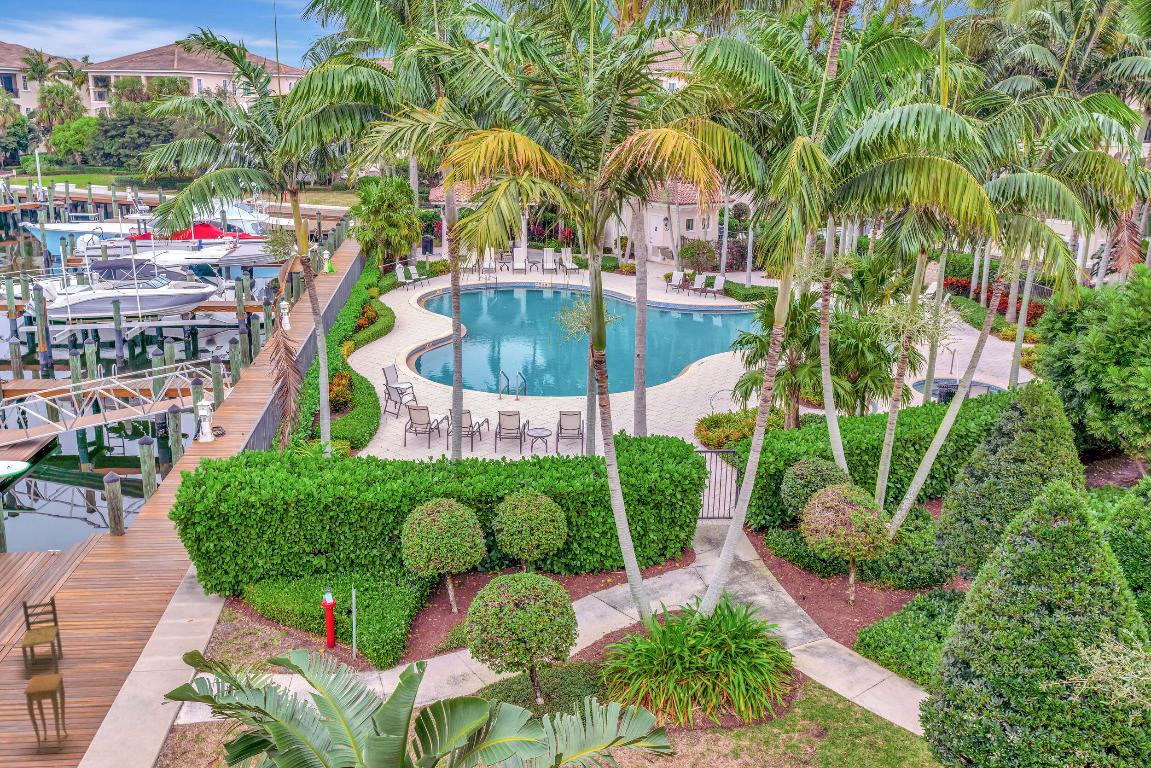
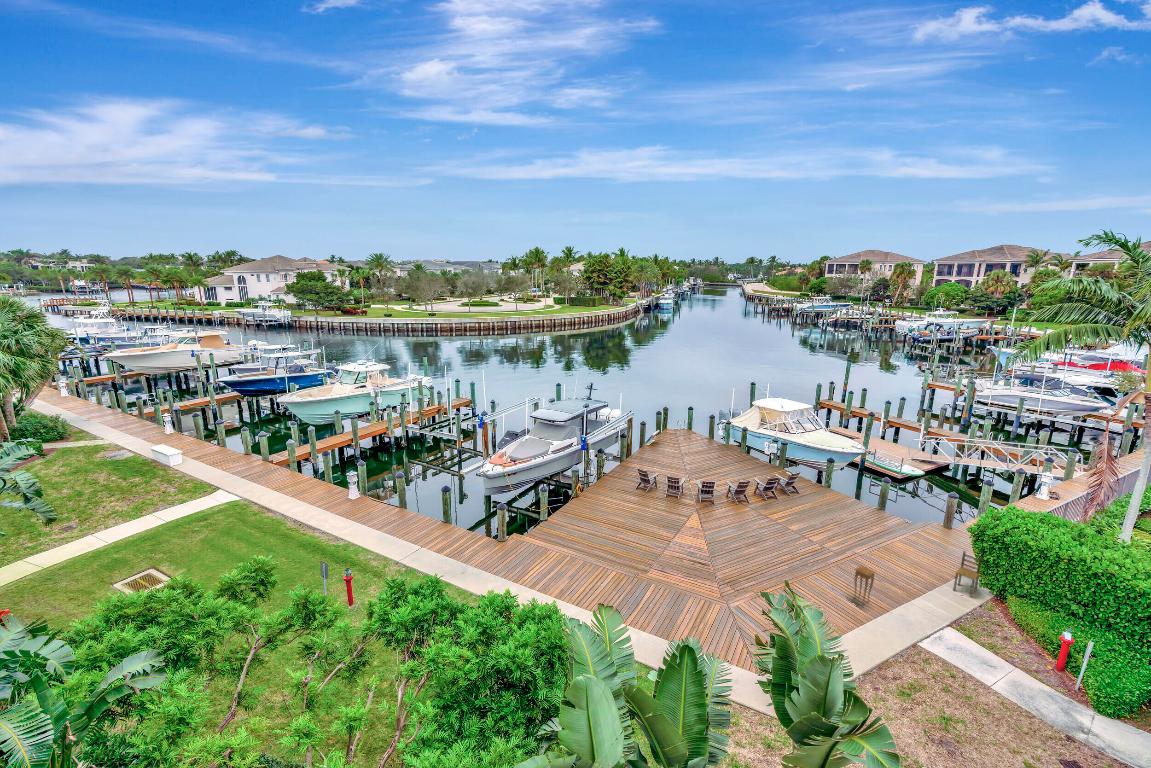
chair: present [22,597,63,679] -> present [953,551,982,597]

